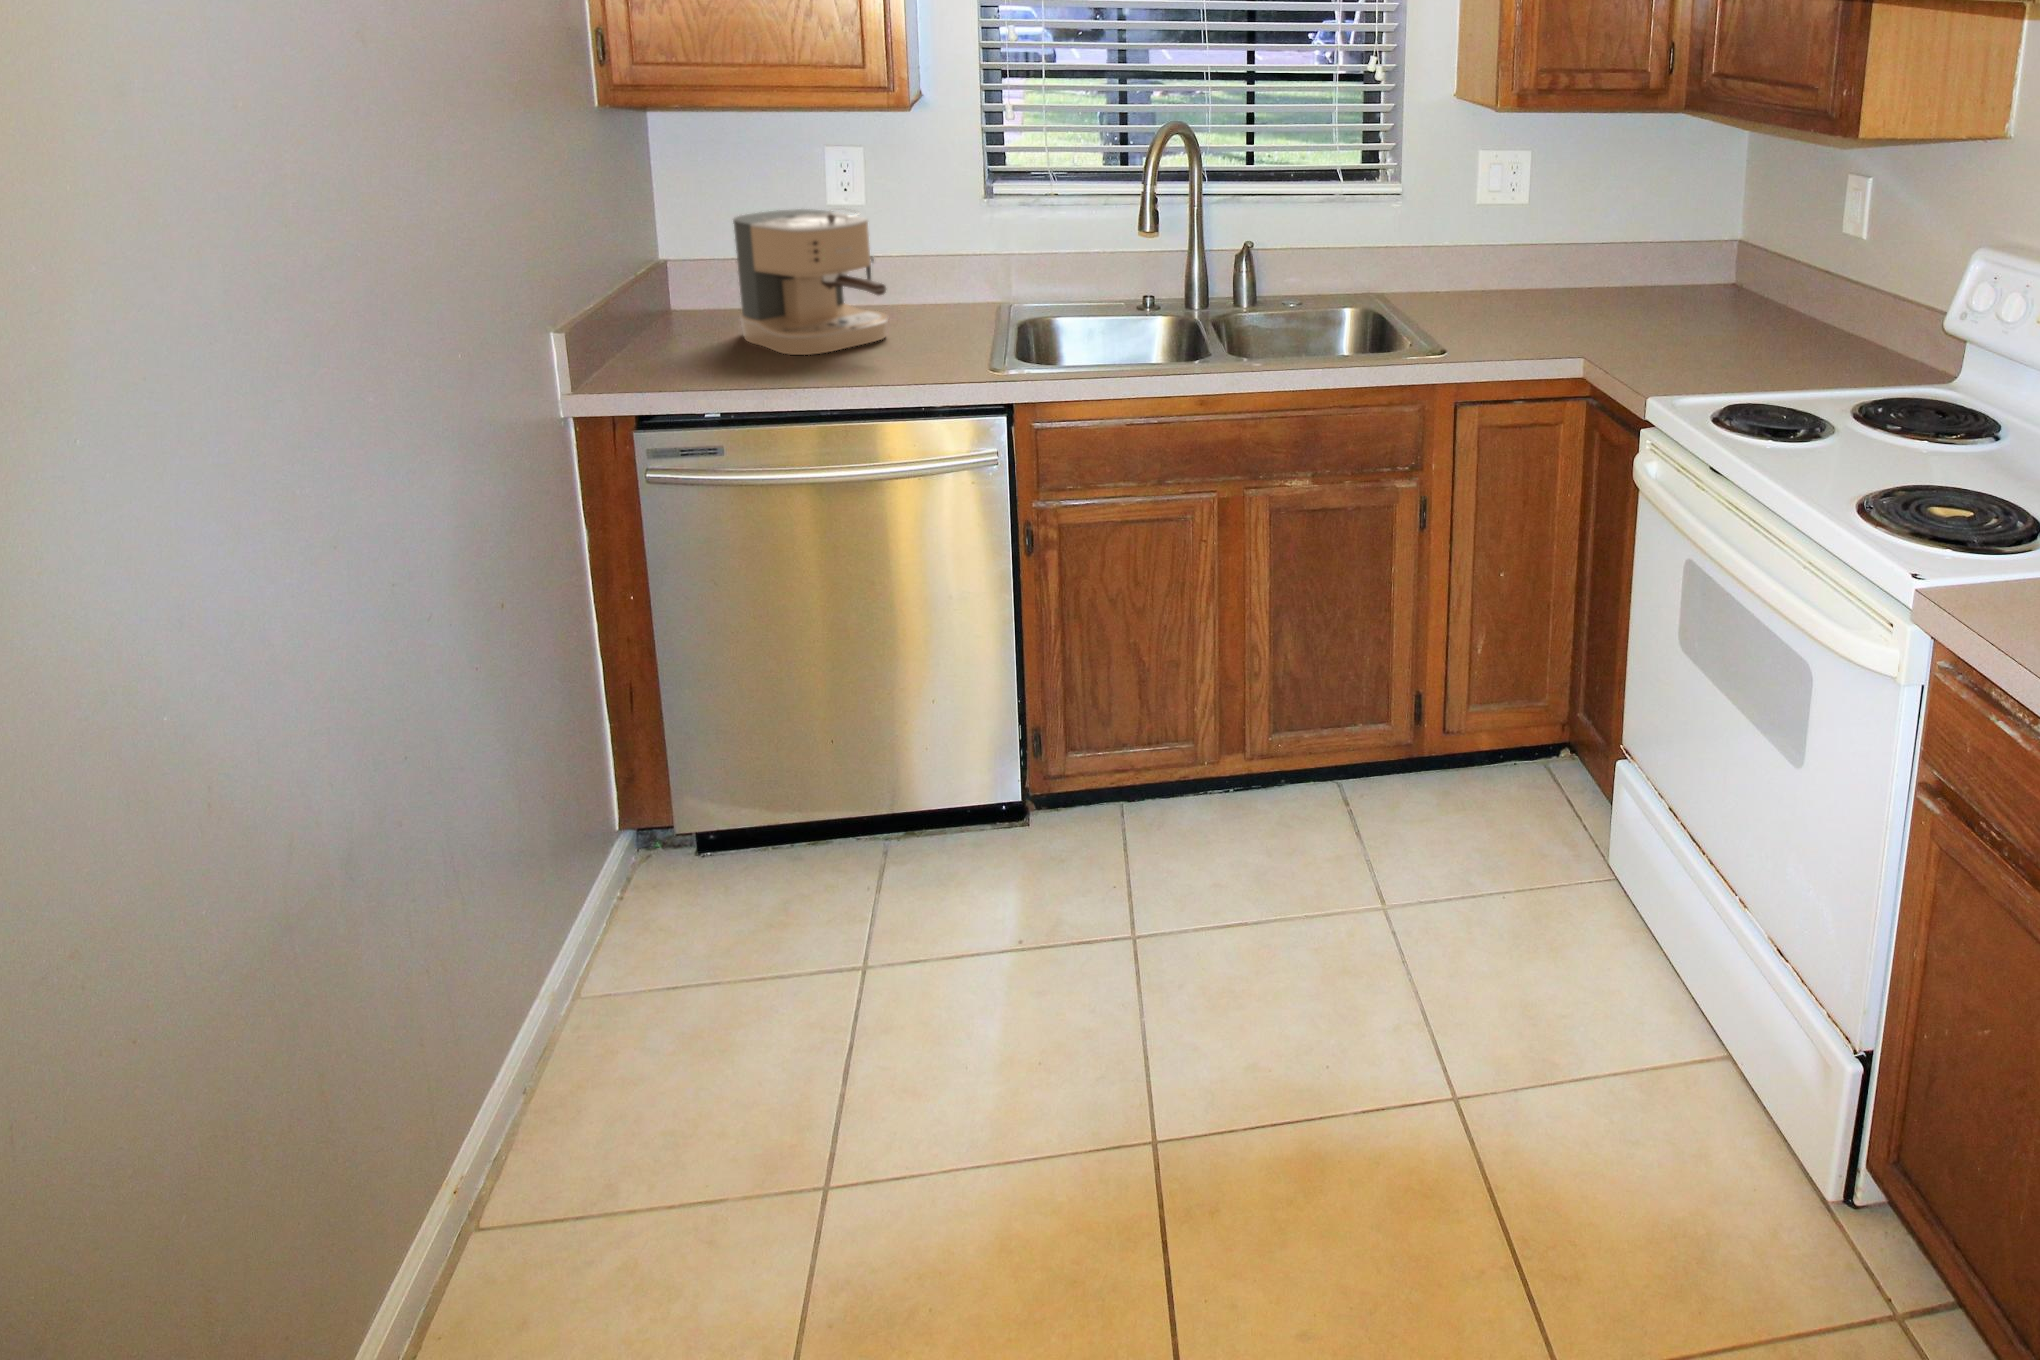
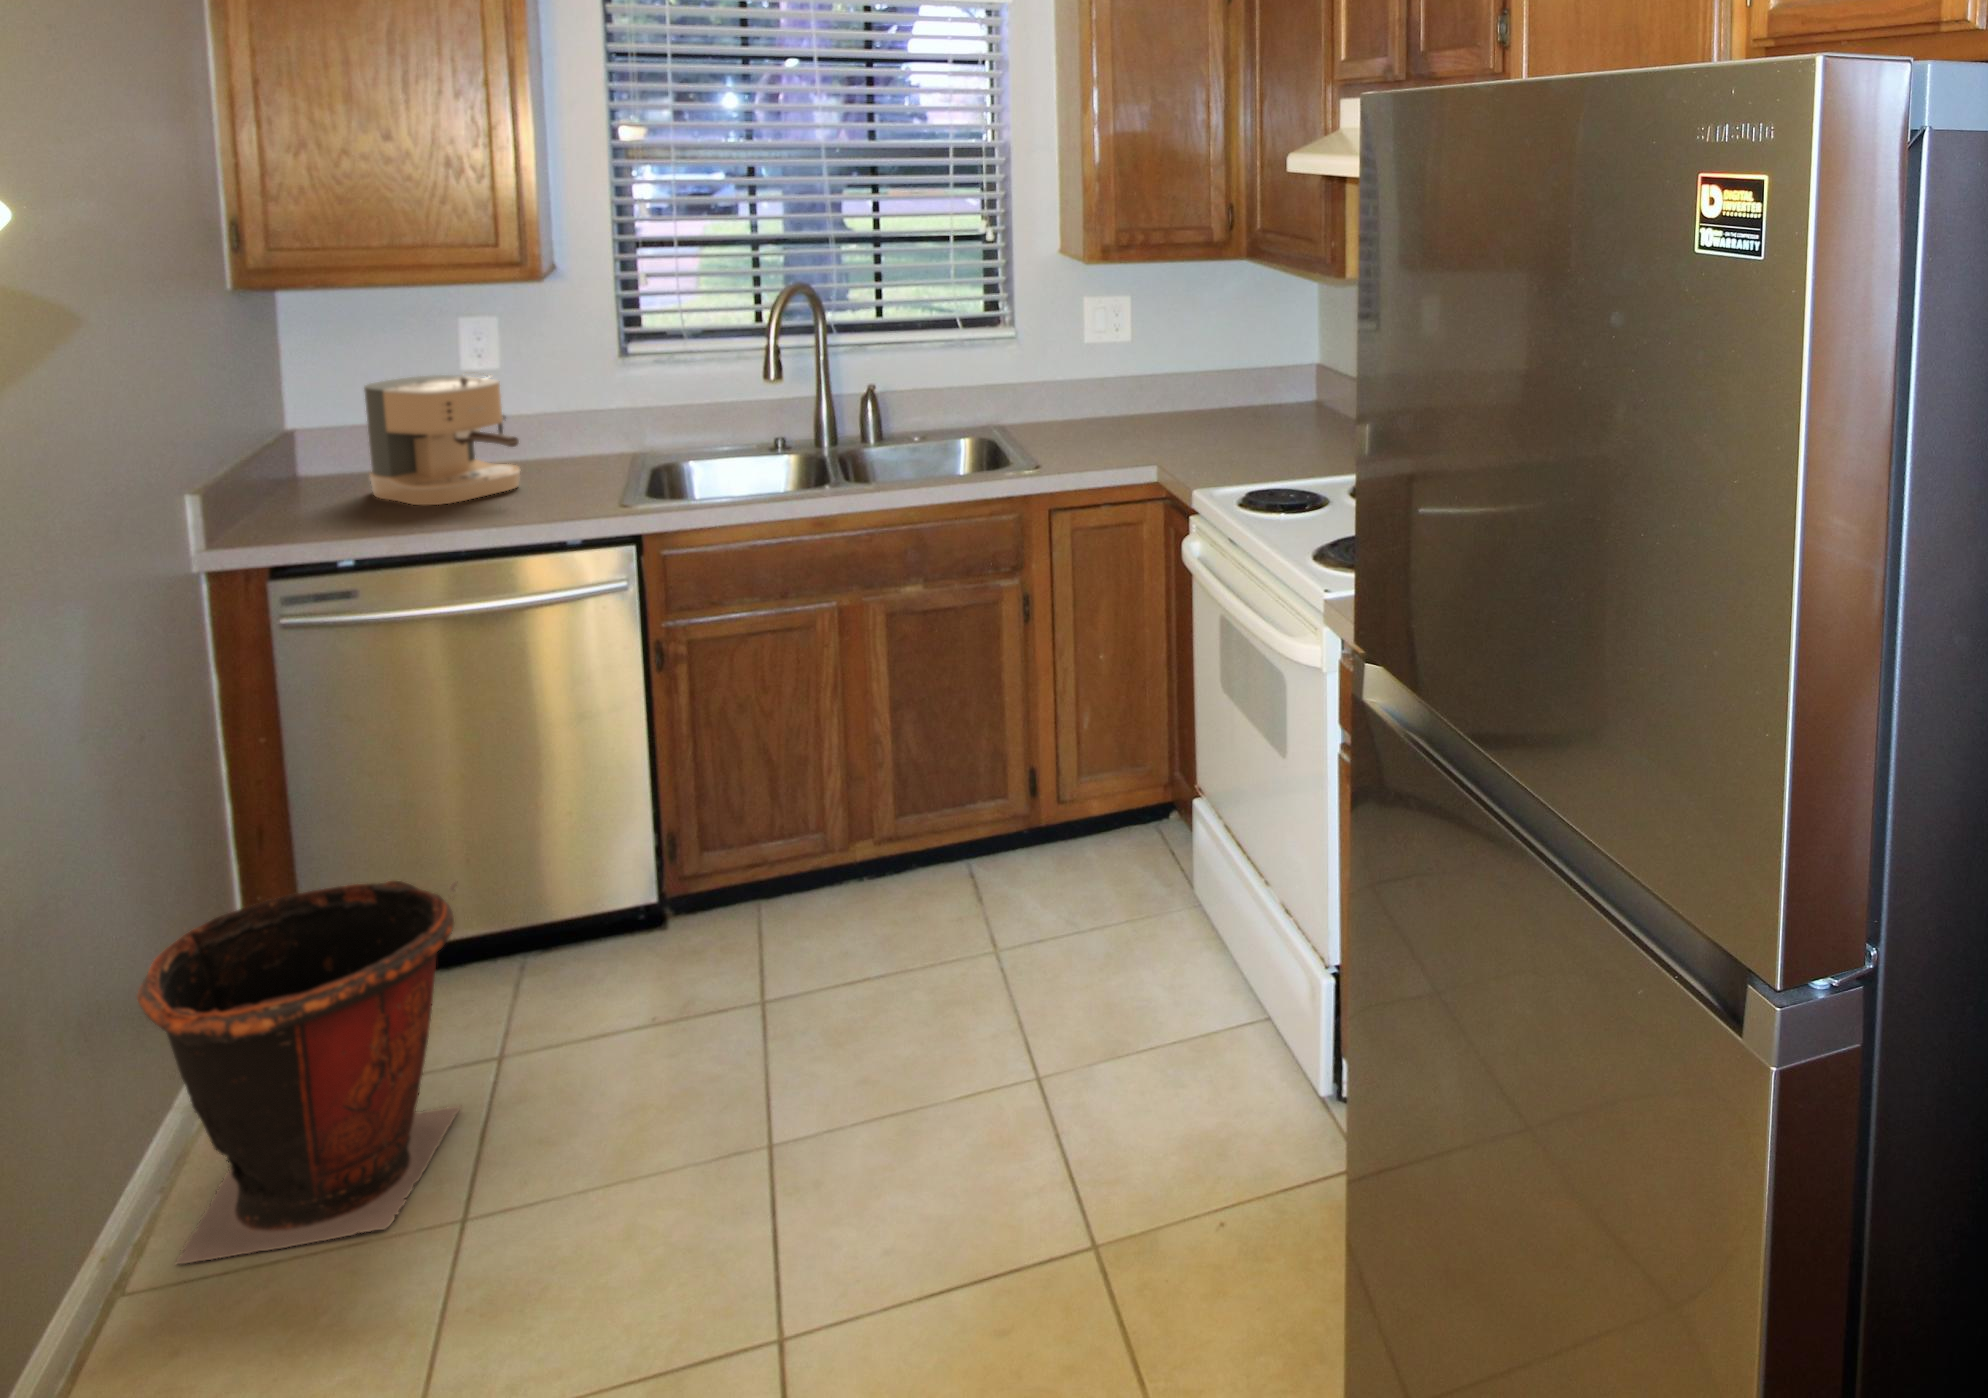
waste bin: none [458,783,819,1259] -> present [137,881,460,1264]

